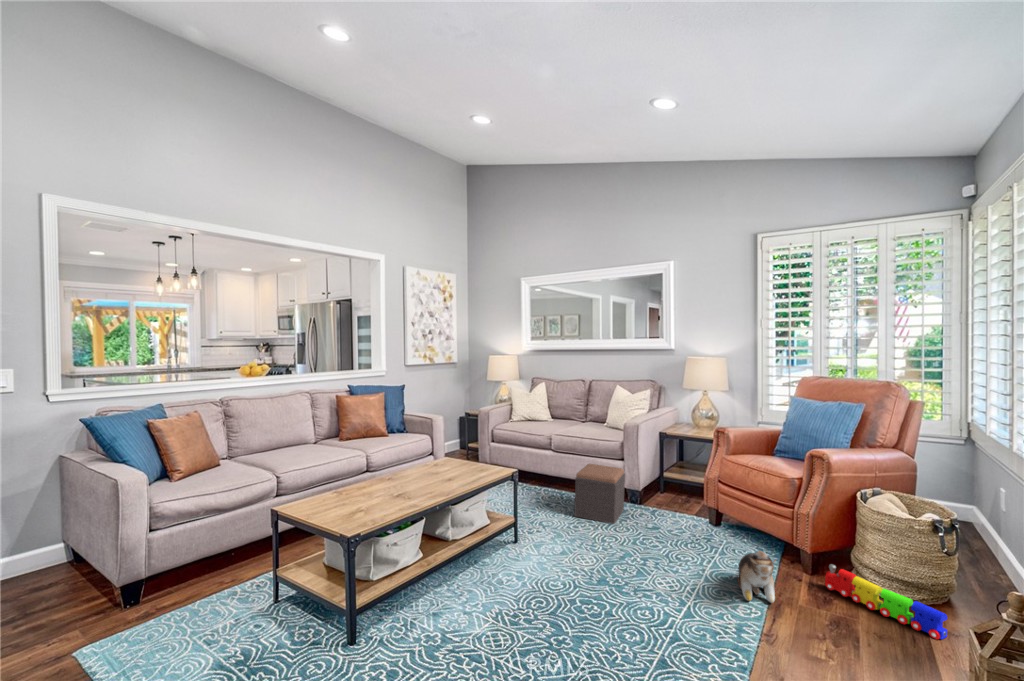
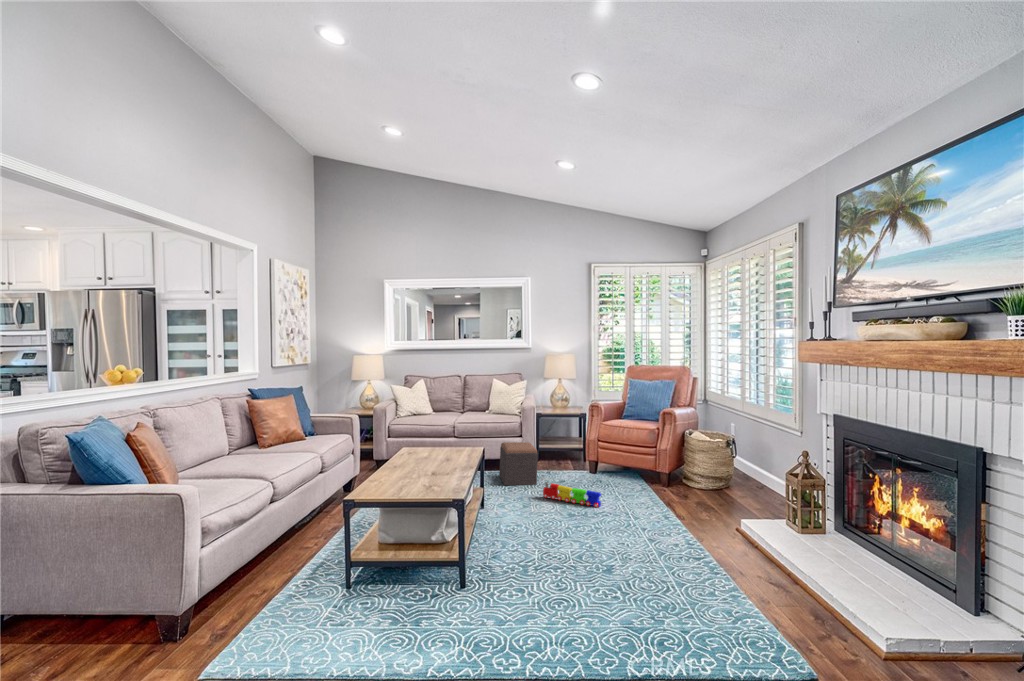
plush toy: present [737,551,776,603] -> none [638,472,678,505]
toy train: present [825,564,947,639] -> present [543,482,601,507]

